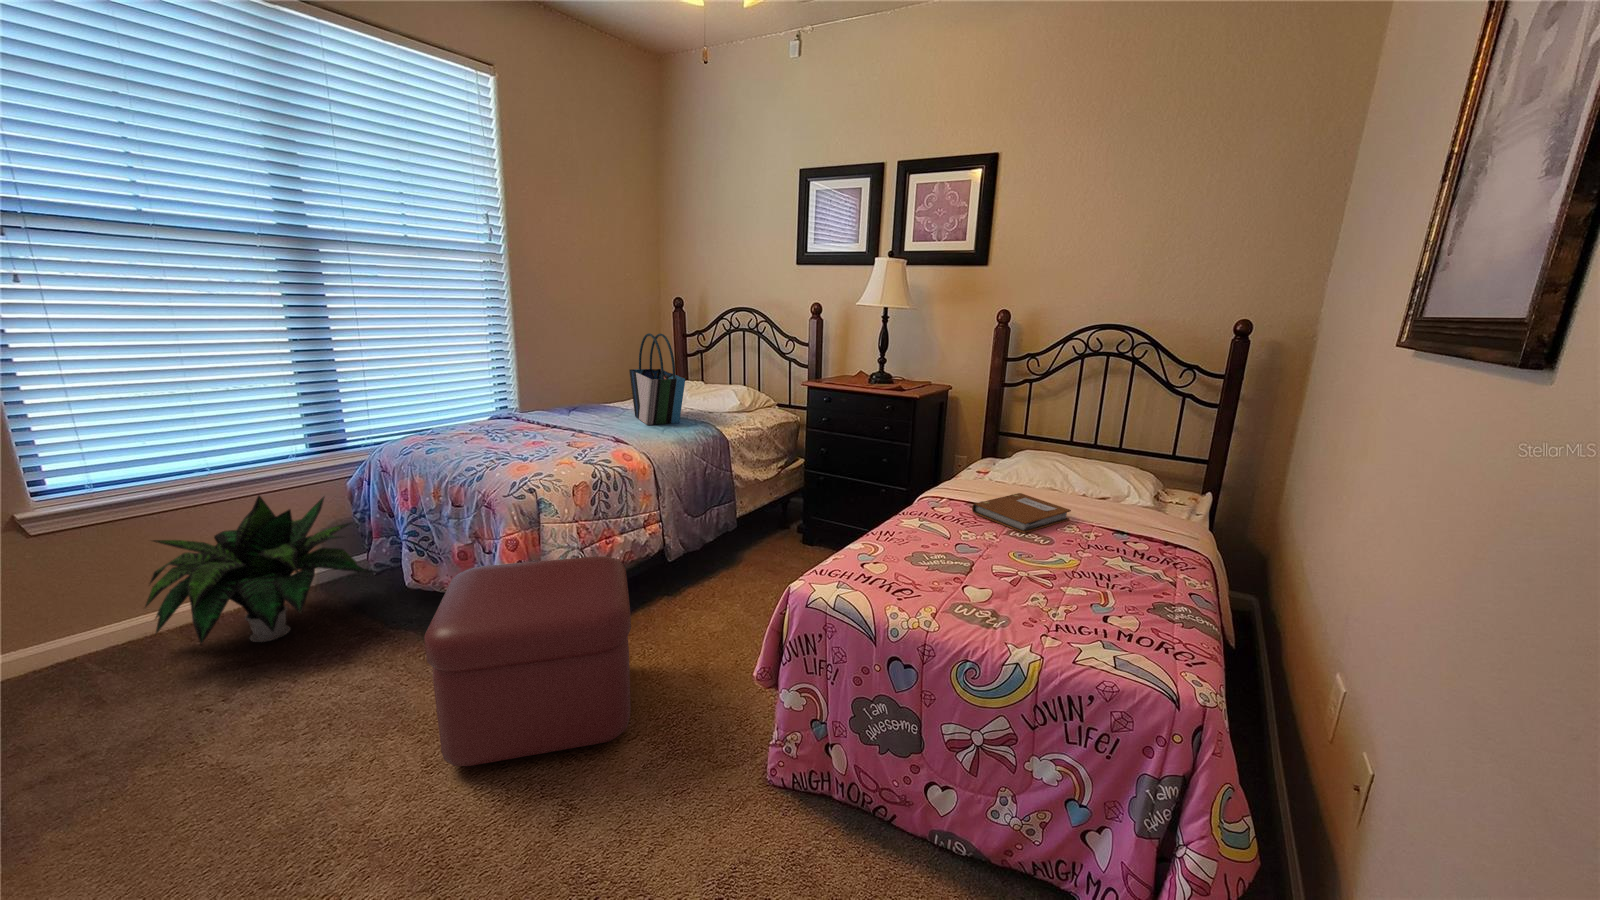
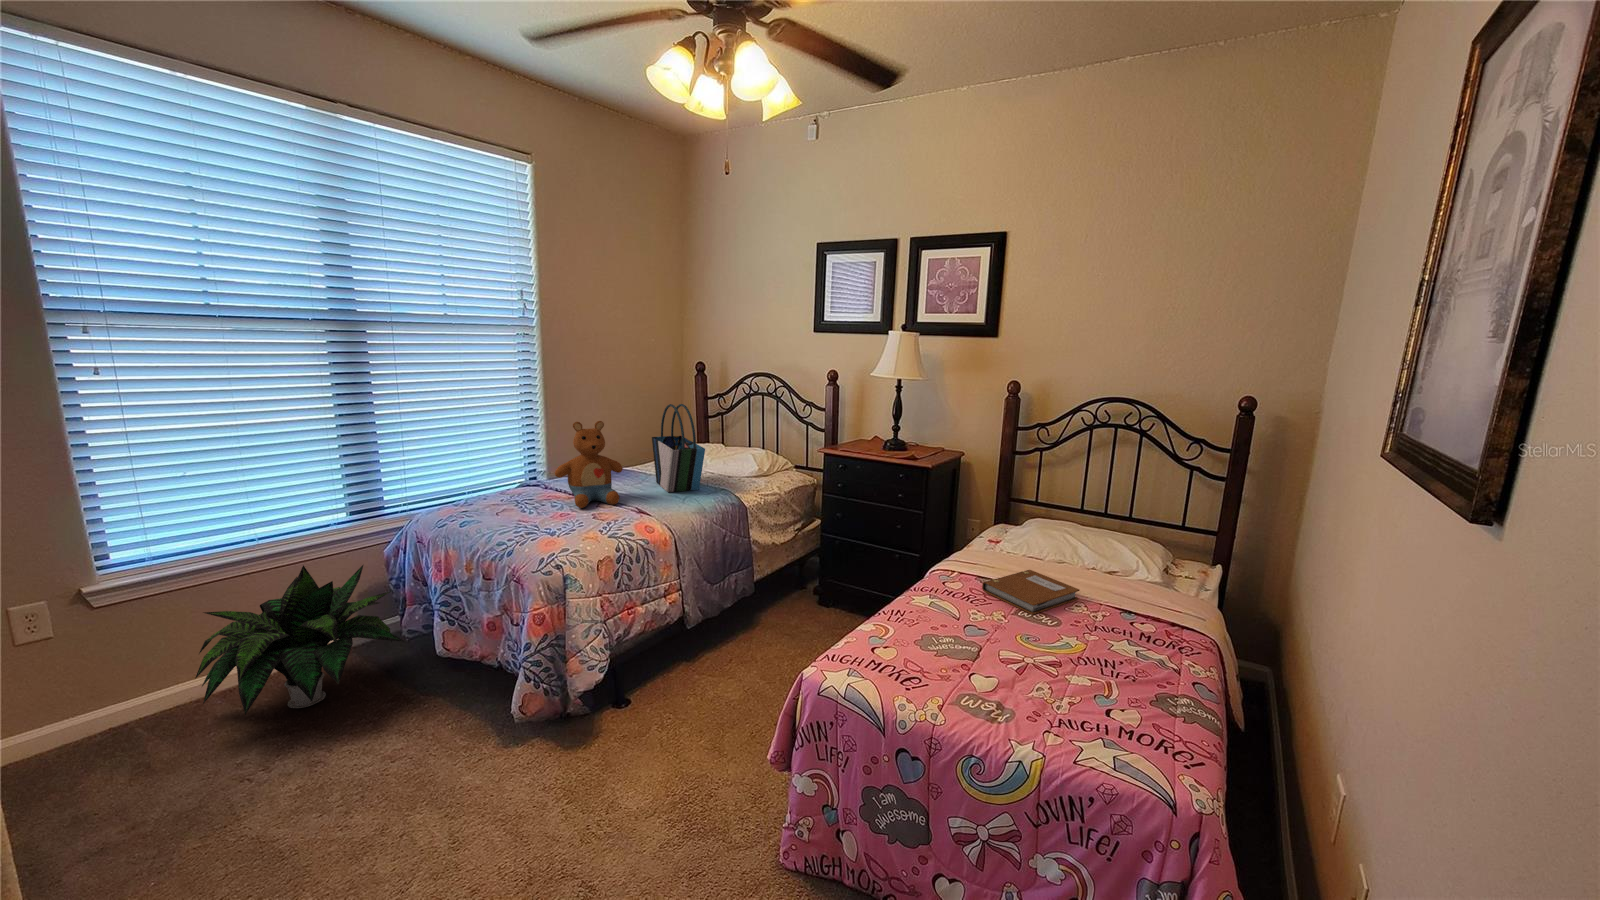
stuffed toy: none [527,348,599,438] -> present [555,421,623,508]
ottoman: present [424,556,631,767] -> none [457,631,651,843]

